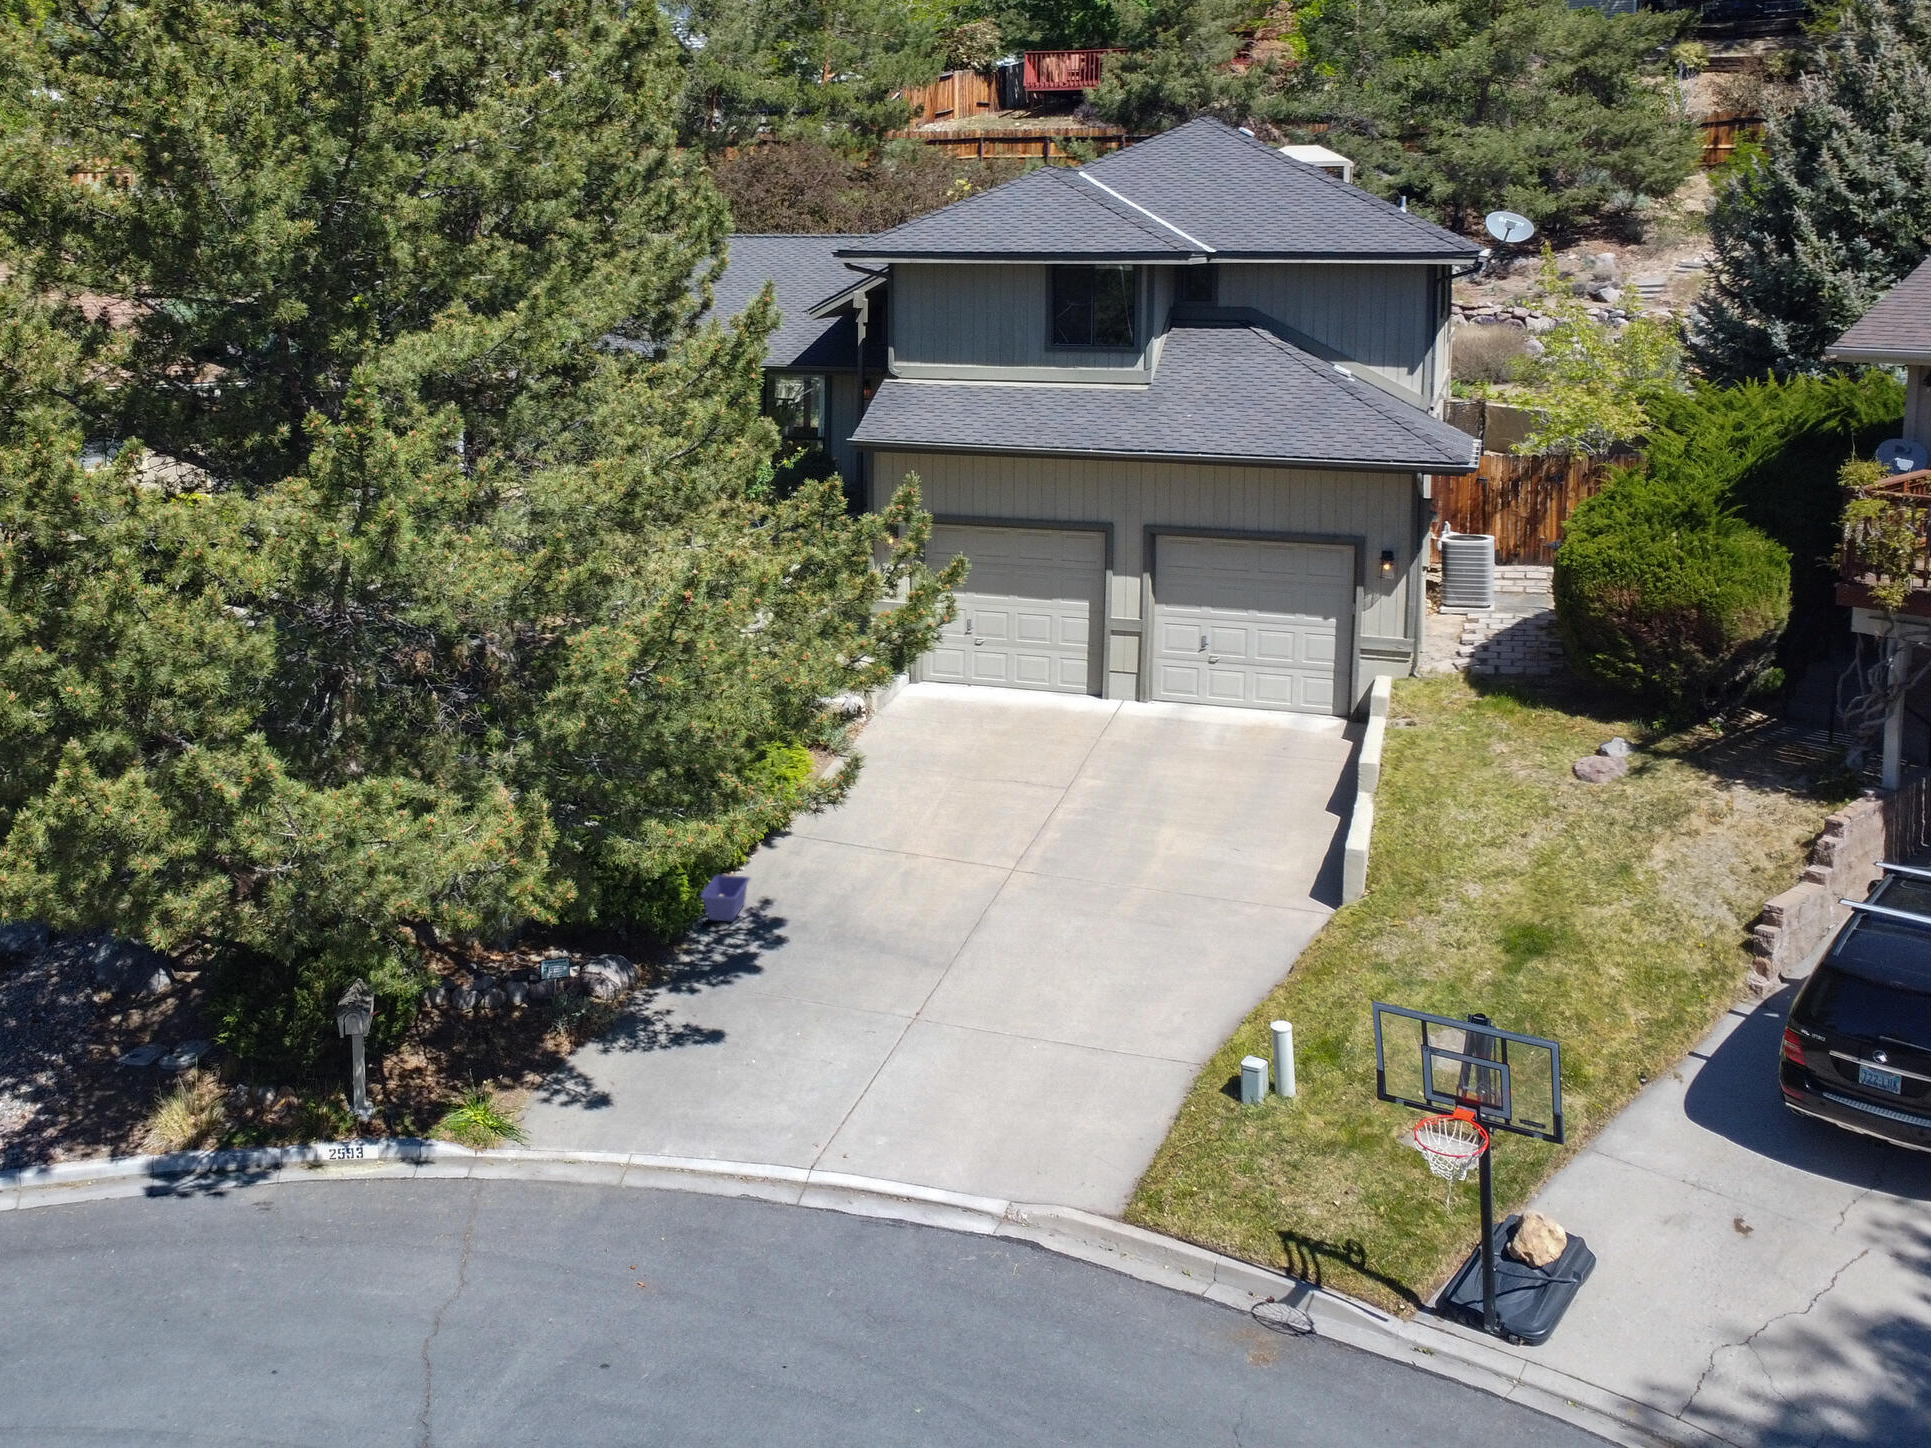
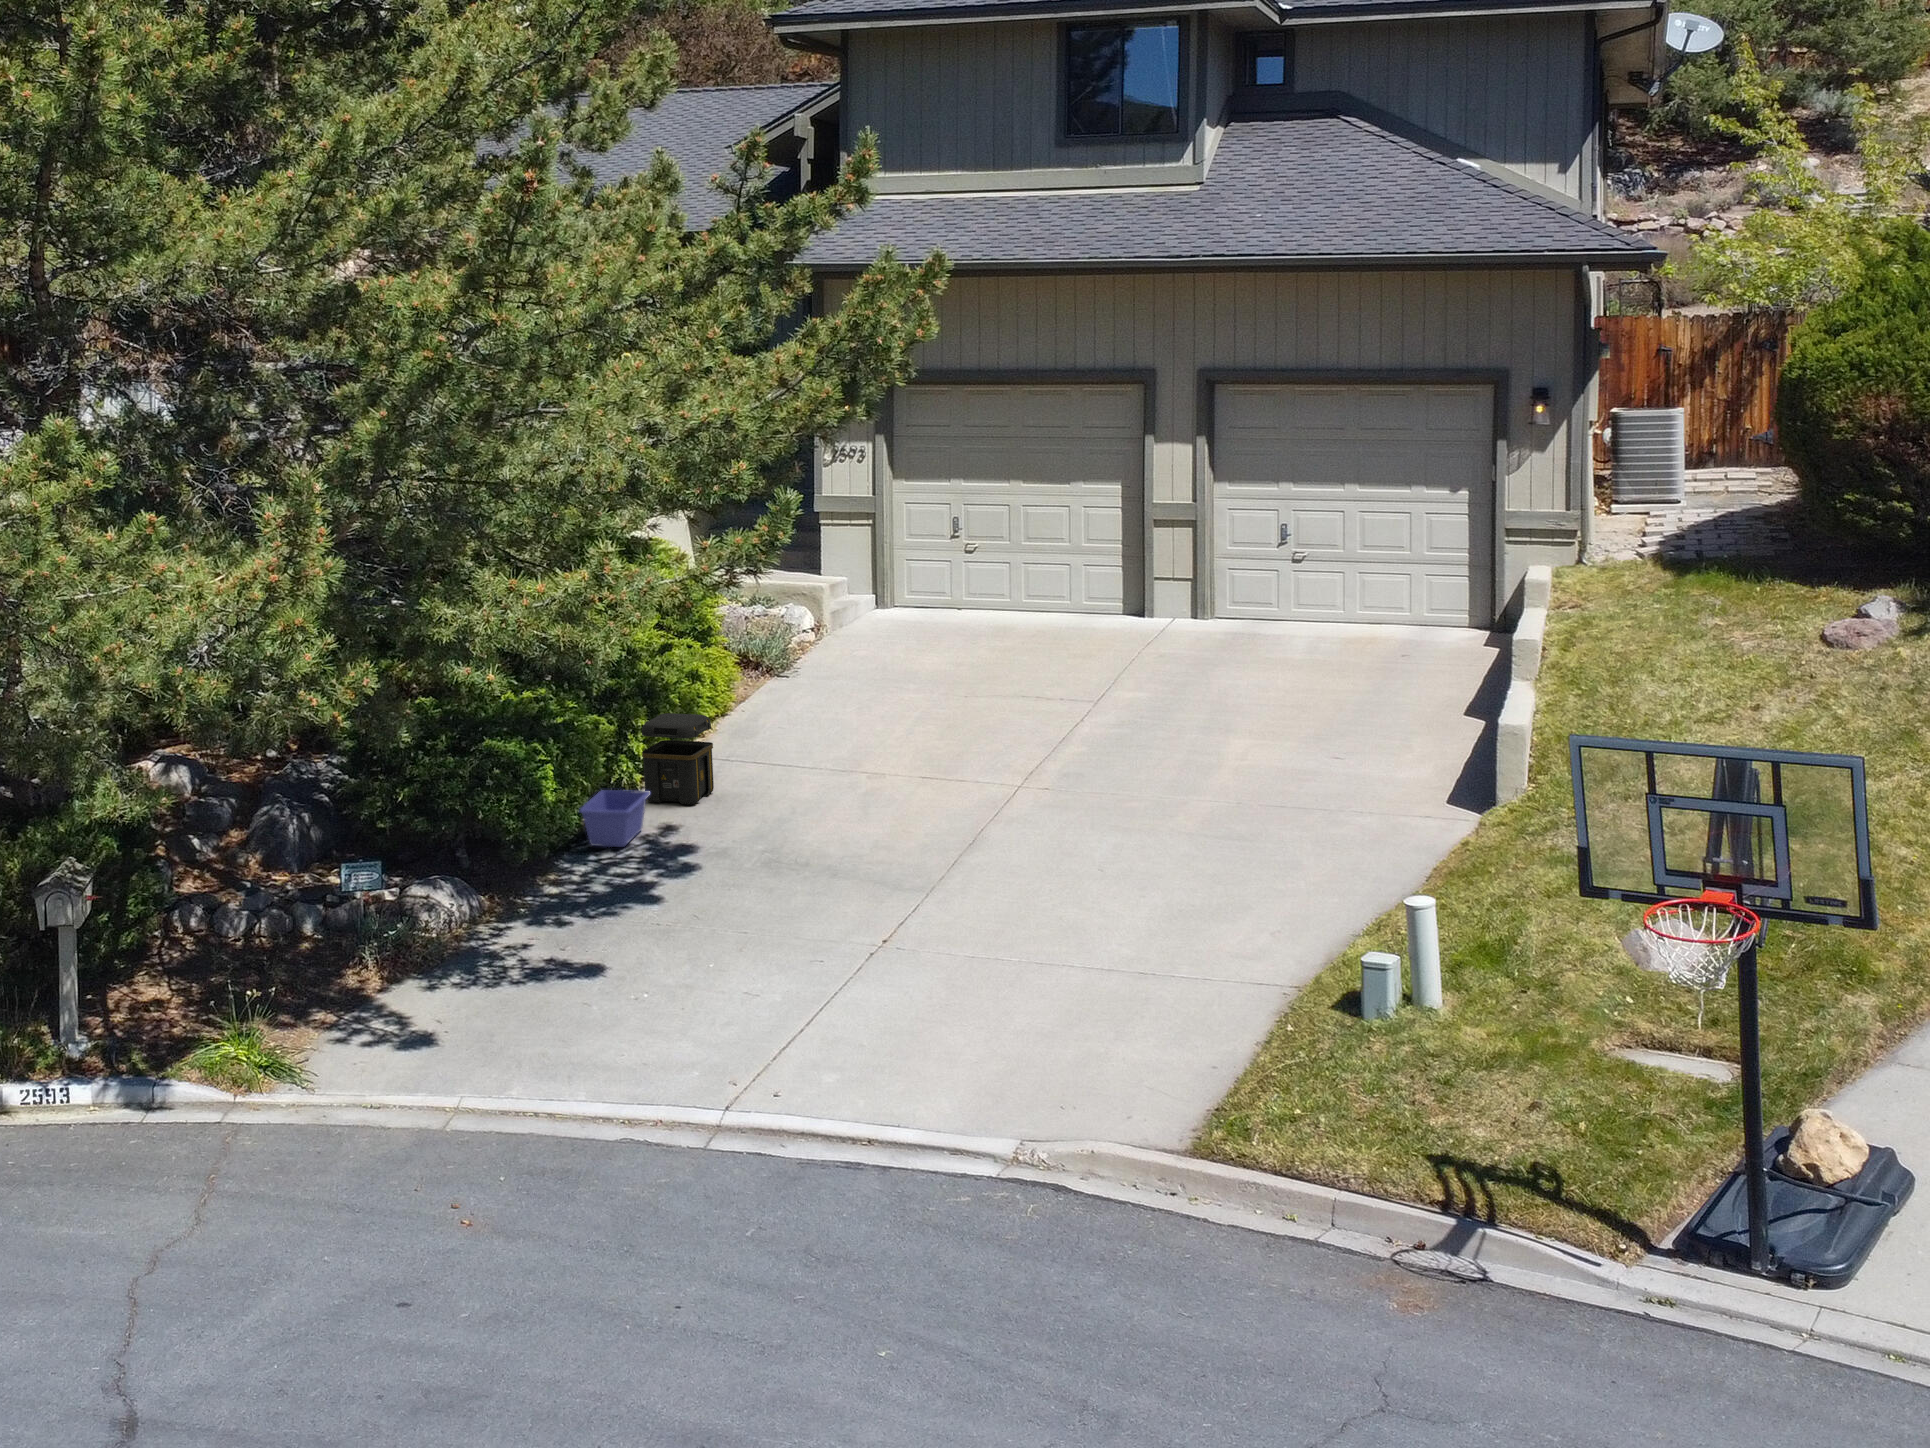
toolbox: none [743,810,794,879] -> present [642,713,714,805]

